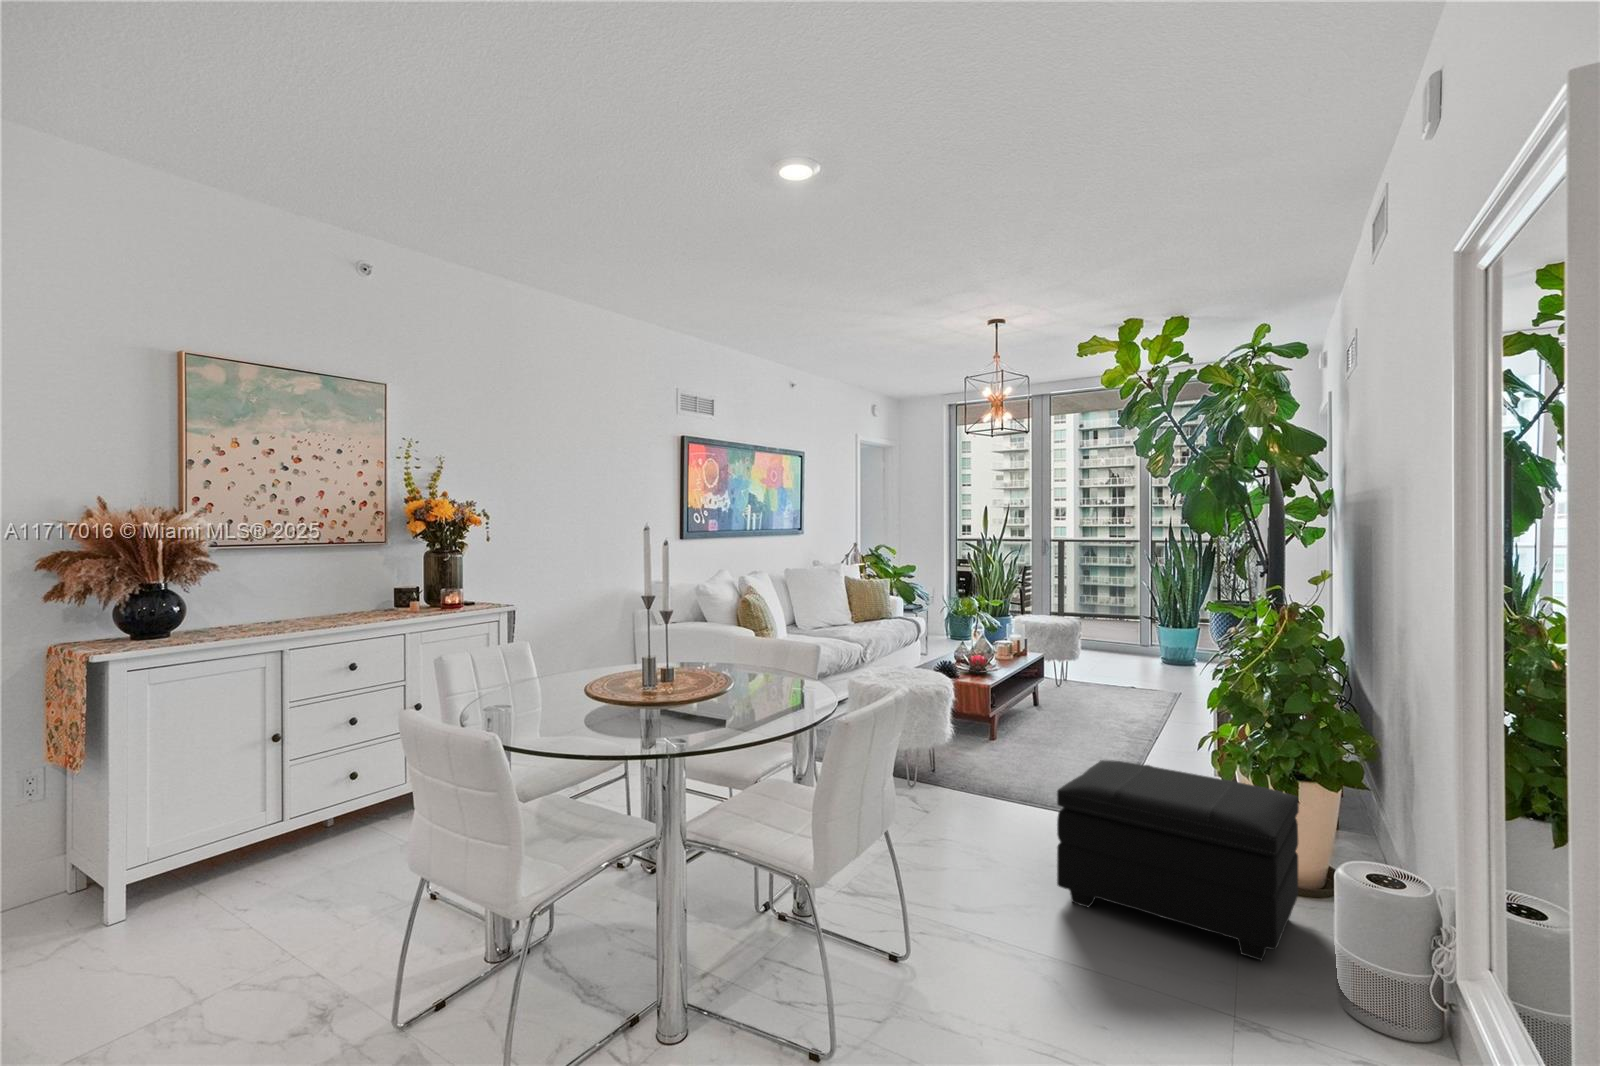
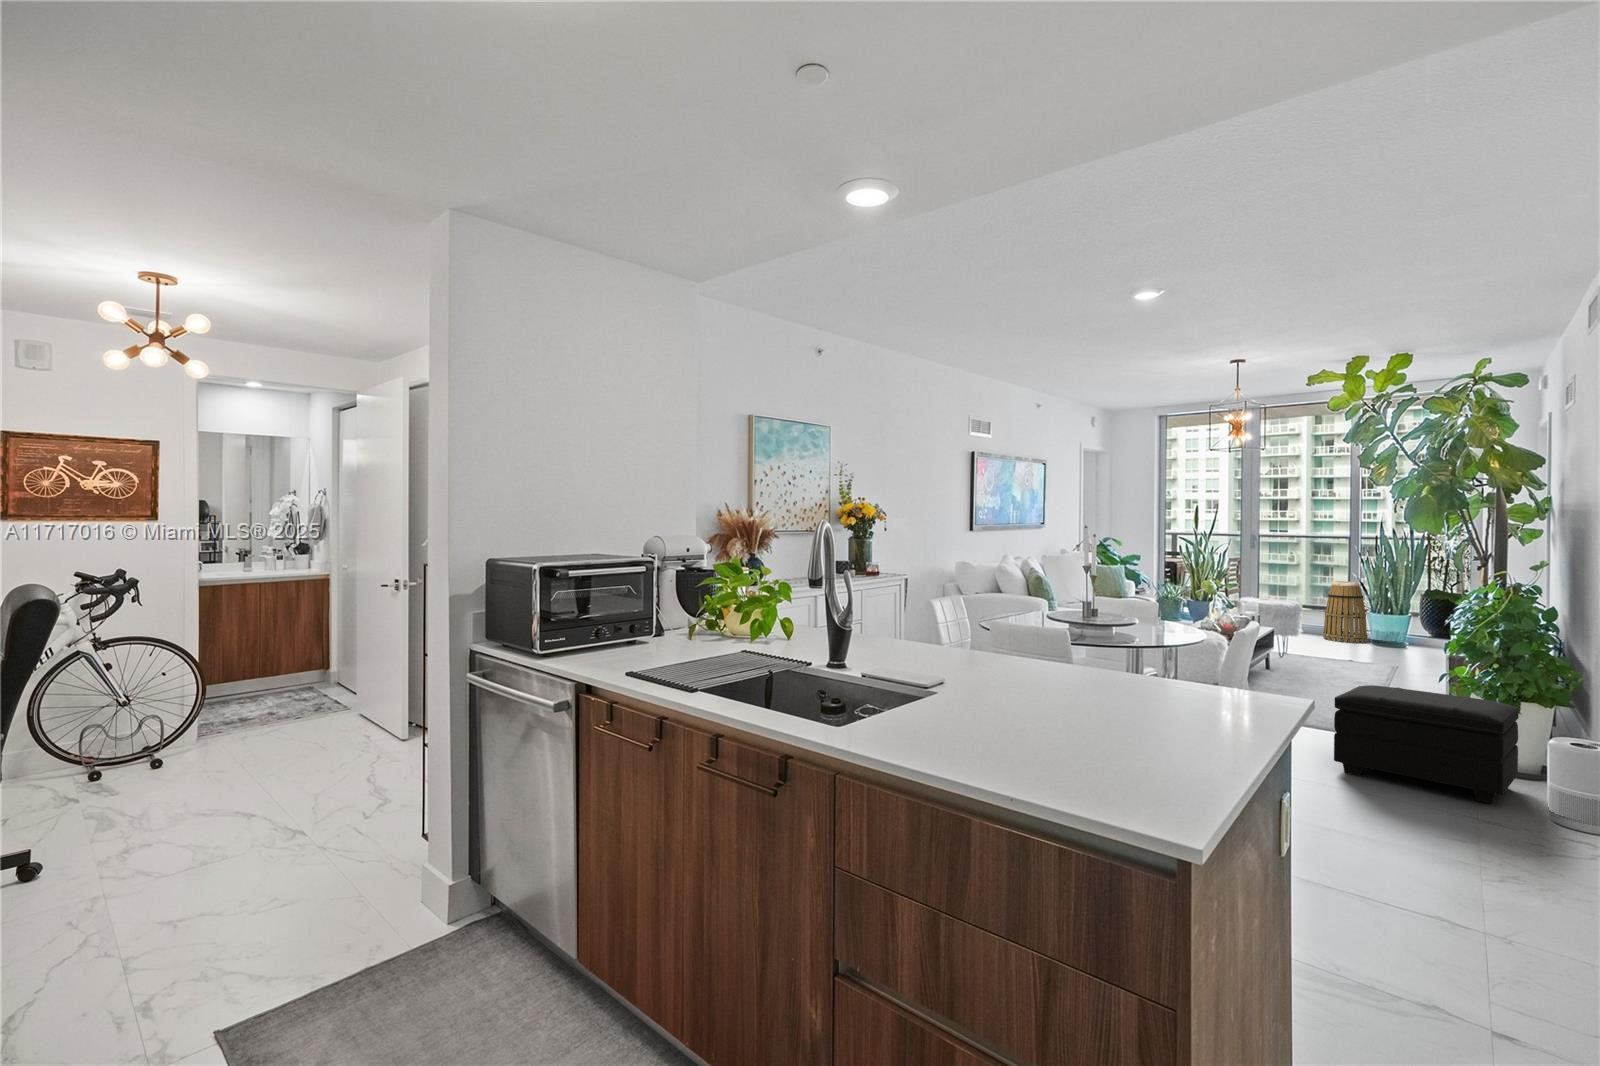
basket: none [1111,591,1156,661] -> present [1323,581,1368,643]

